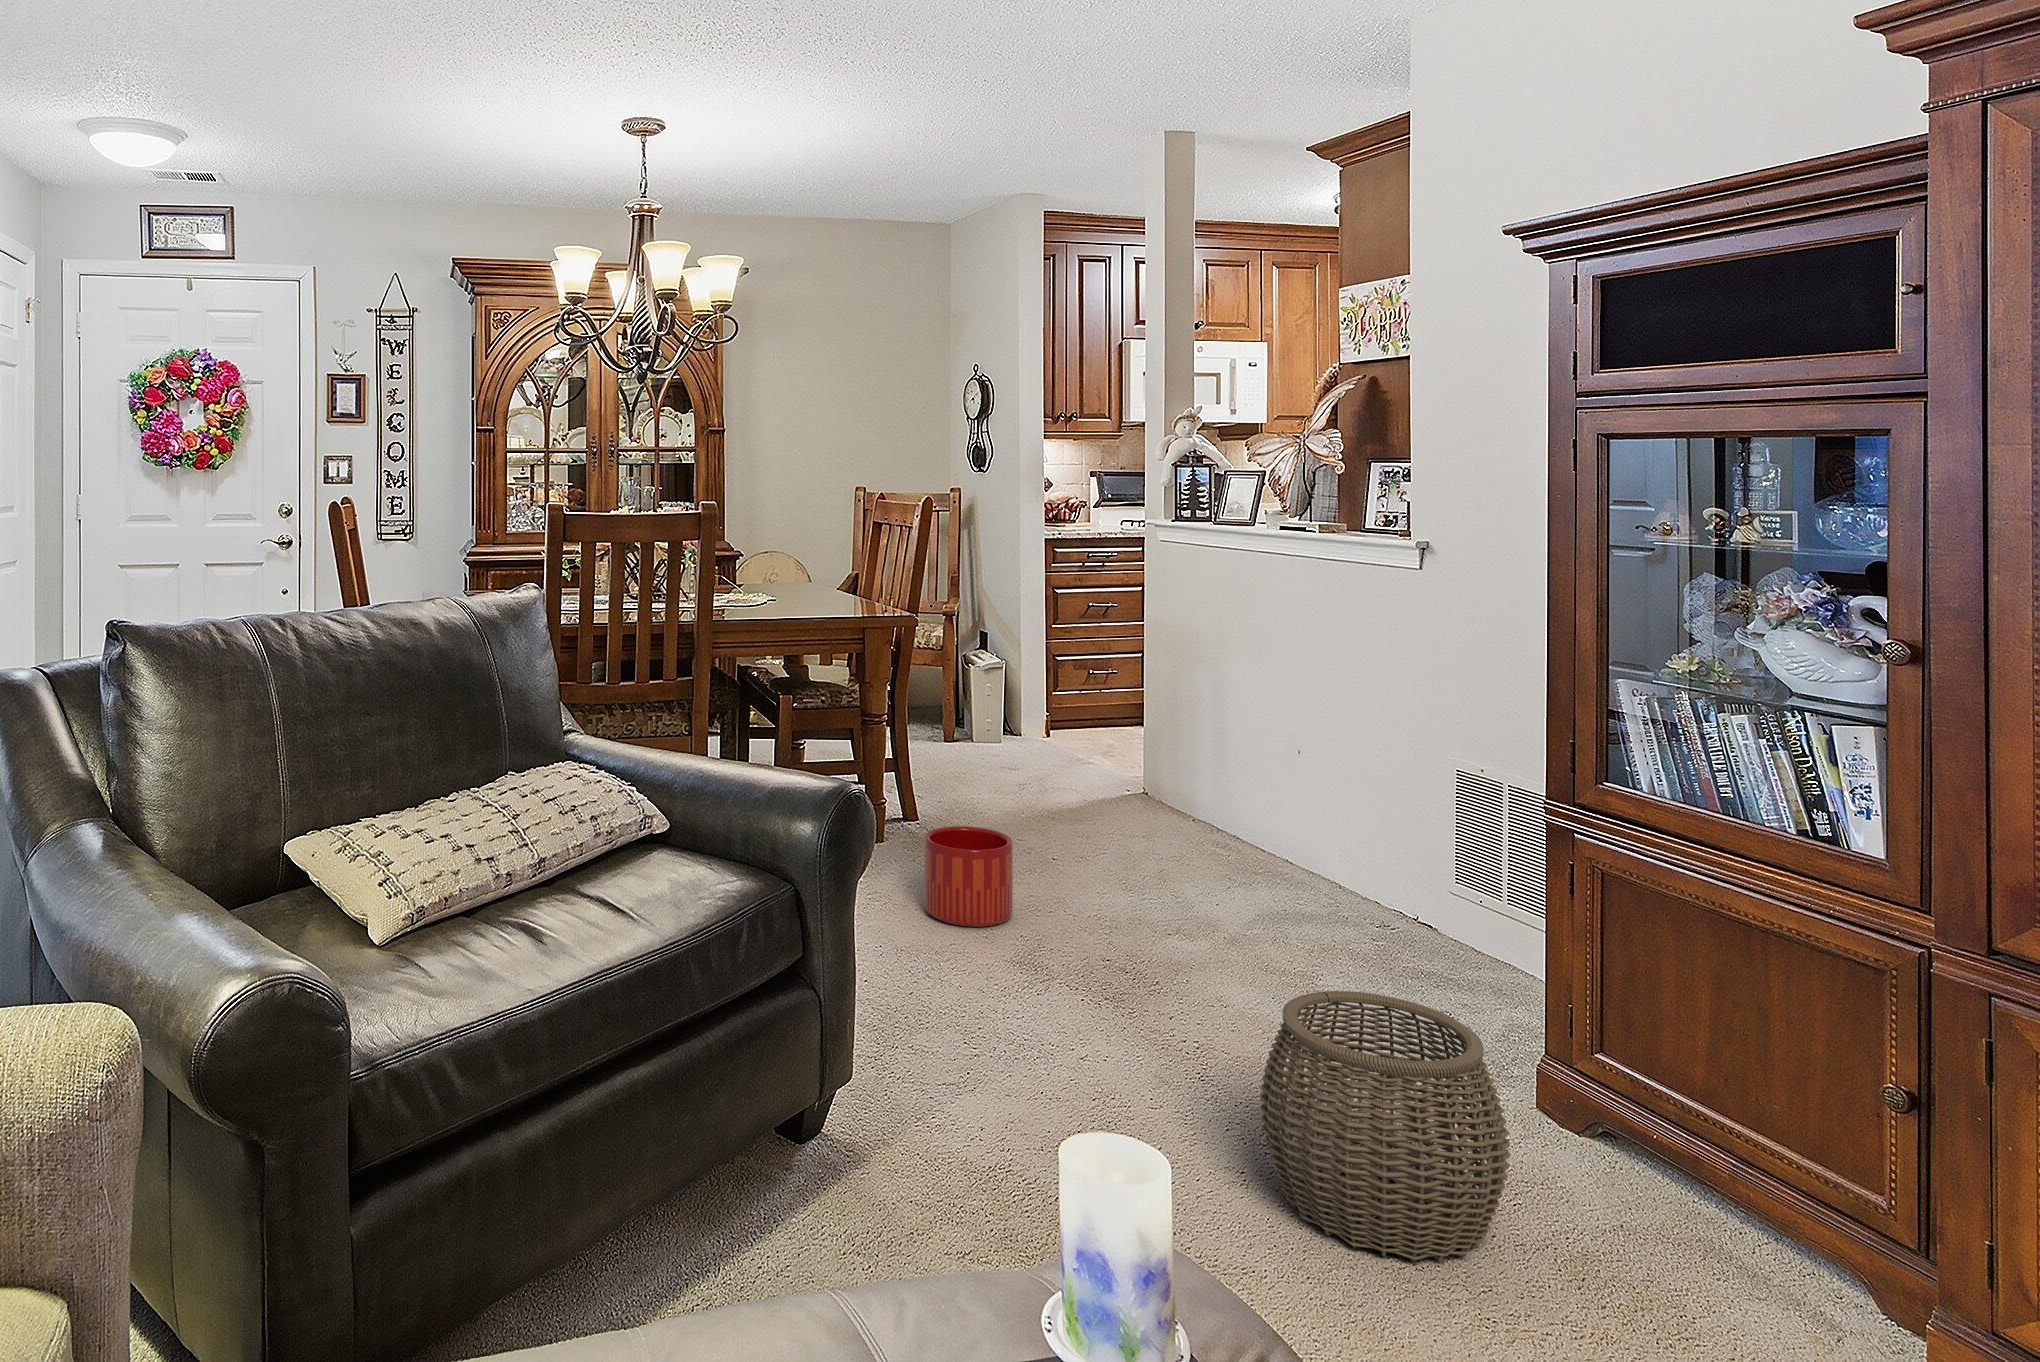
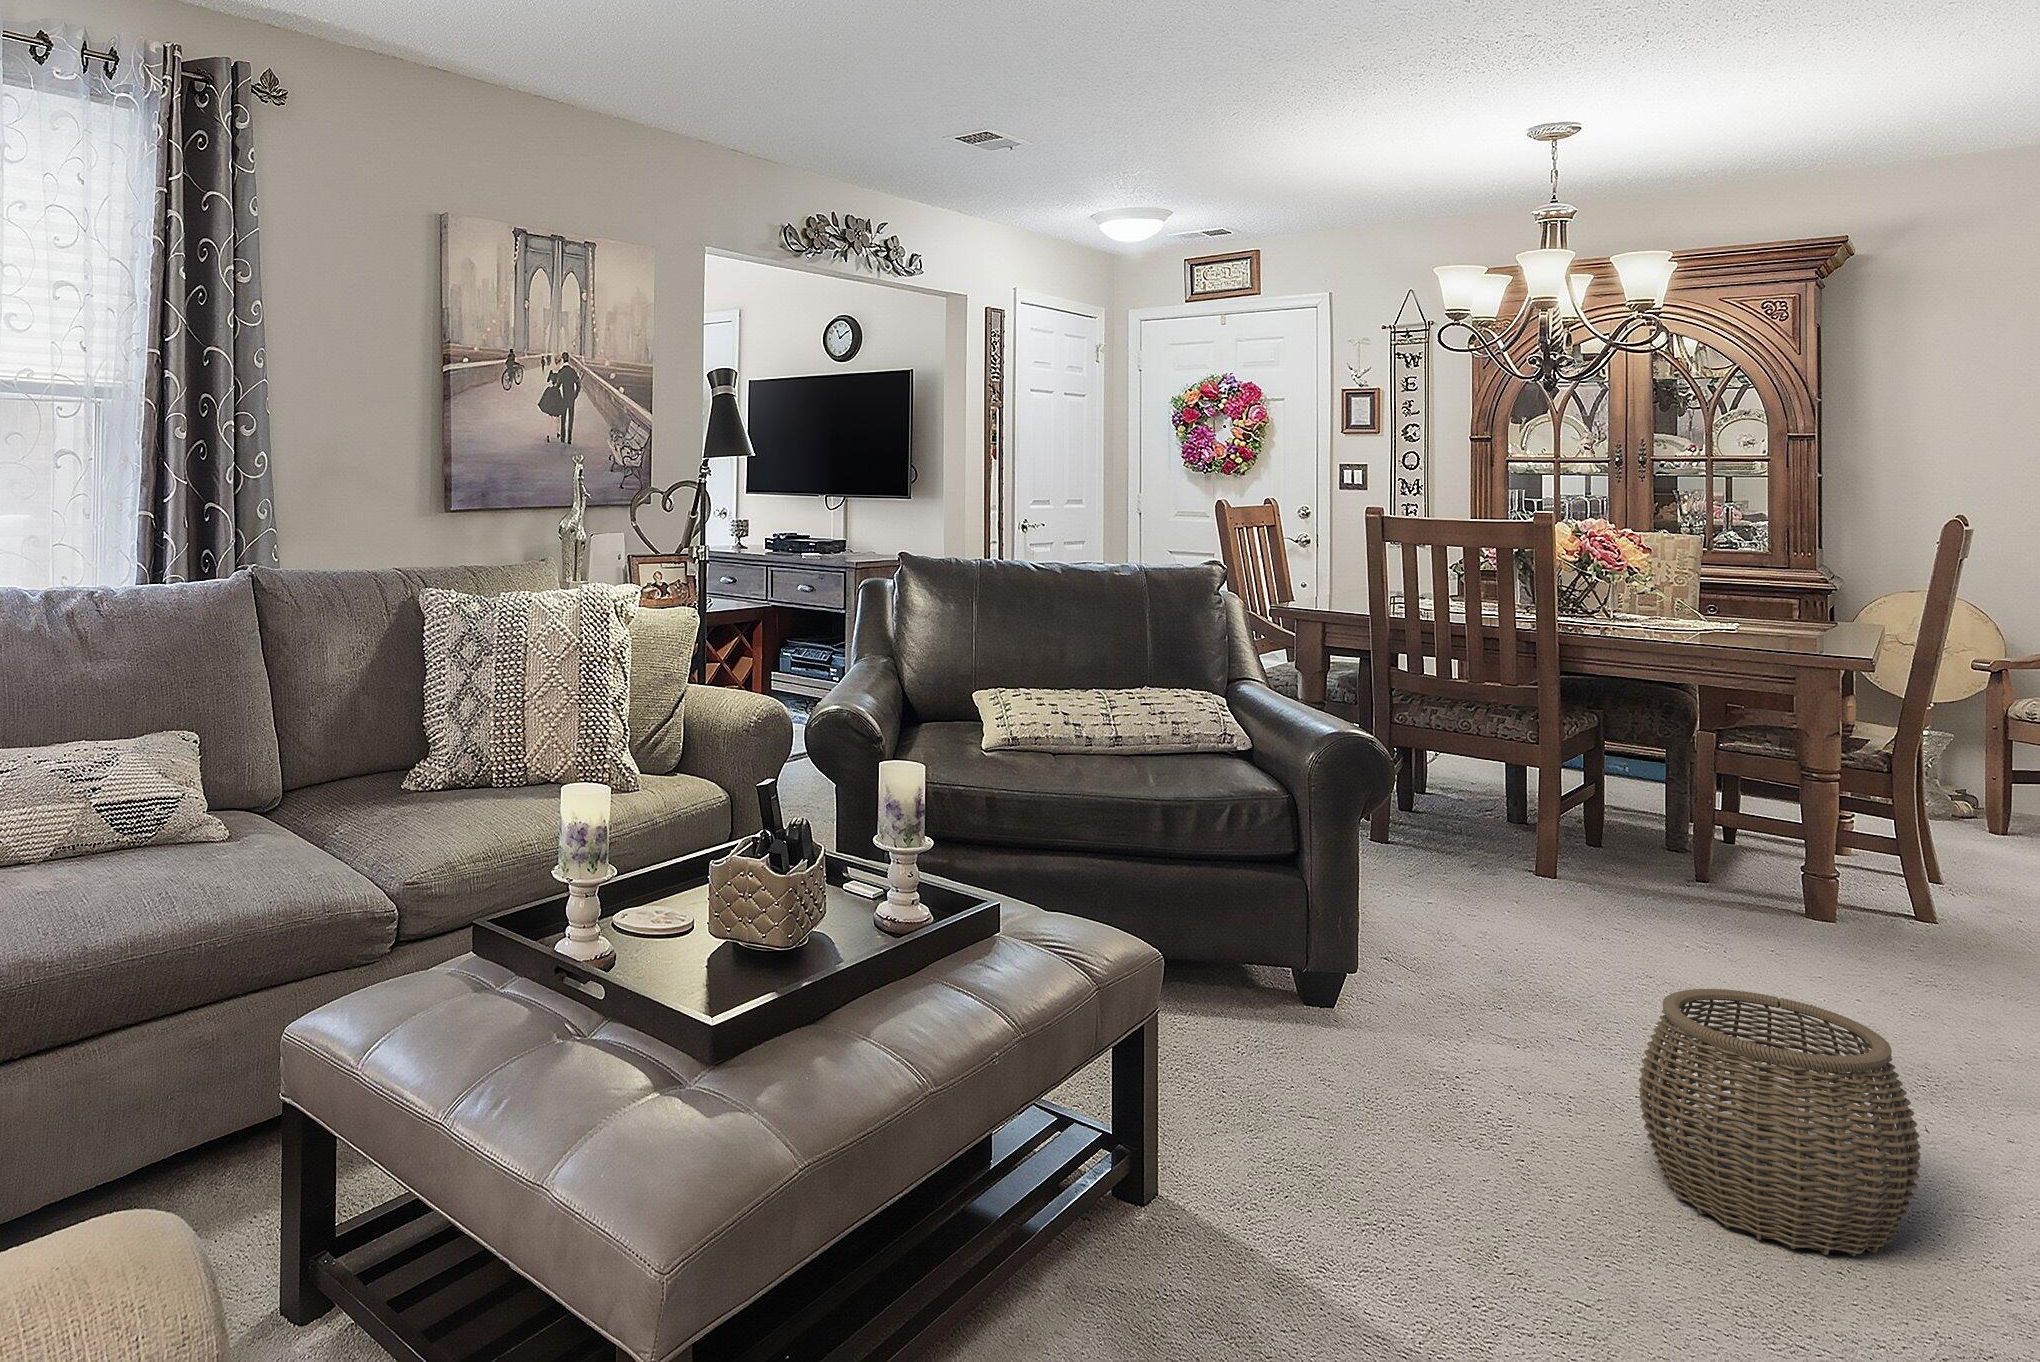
planter: present [924,826,1013,927] -> none [1726,863,1848,975]

